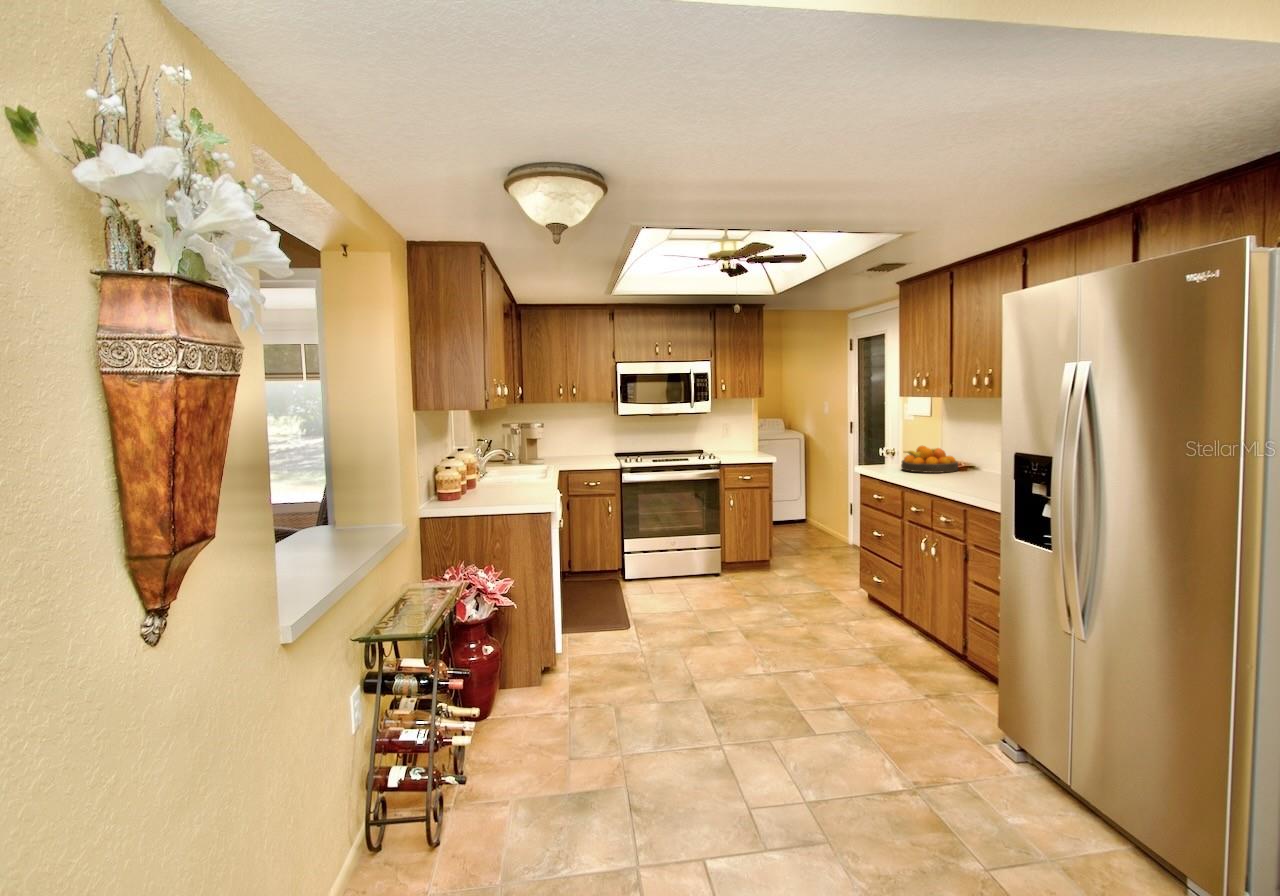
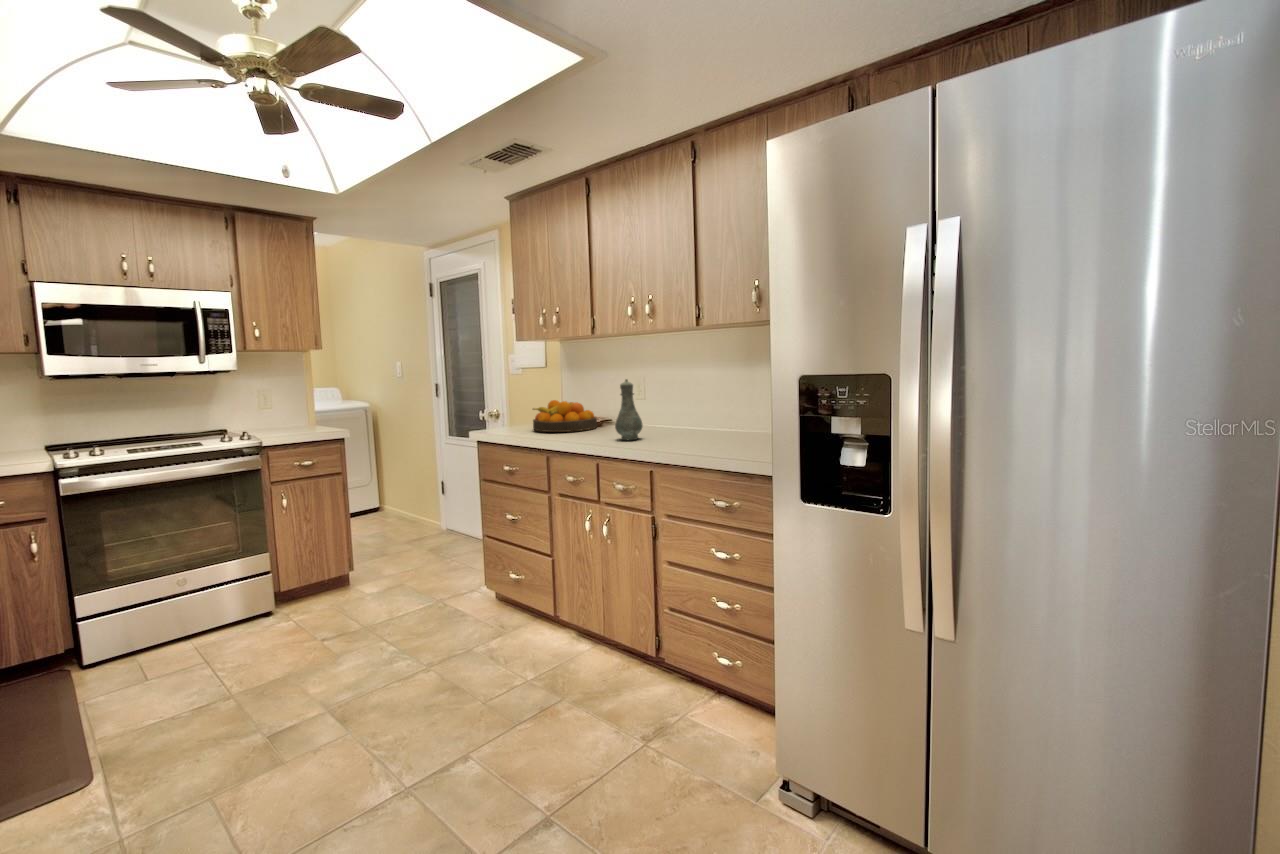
vase: none [955,435,979,484] -> present [615,379,643,440]

